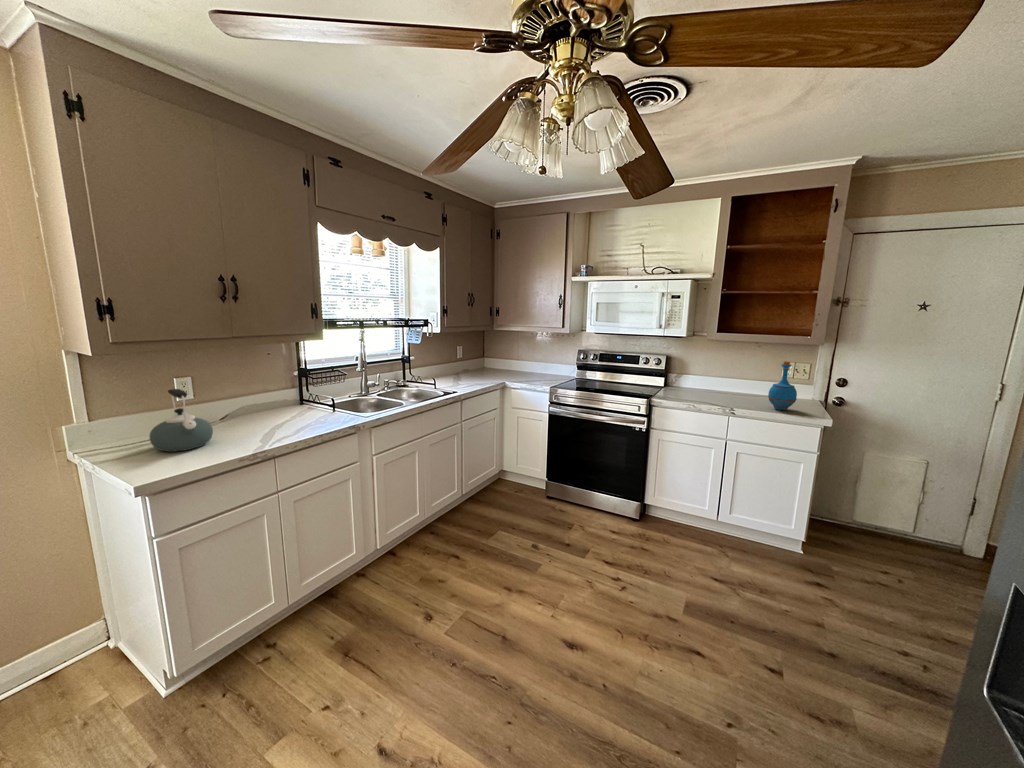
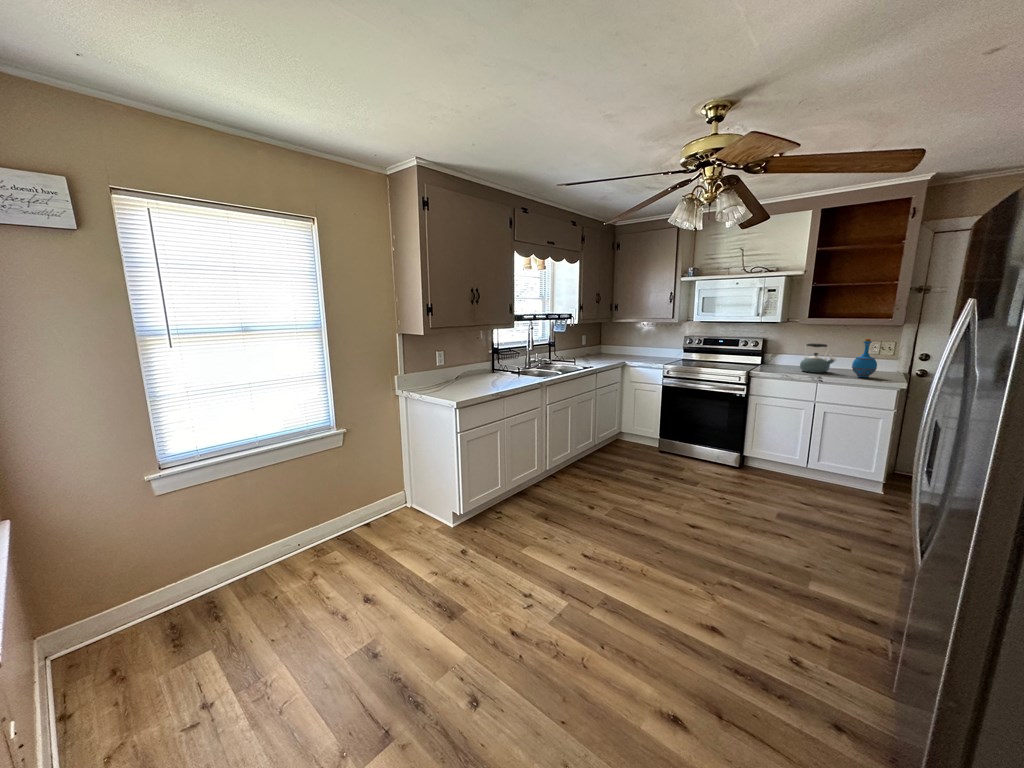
kettle: present [149,389,213,452] -> present [800,344,836,373]

